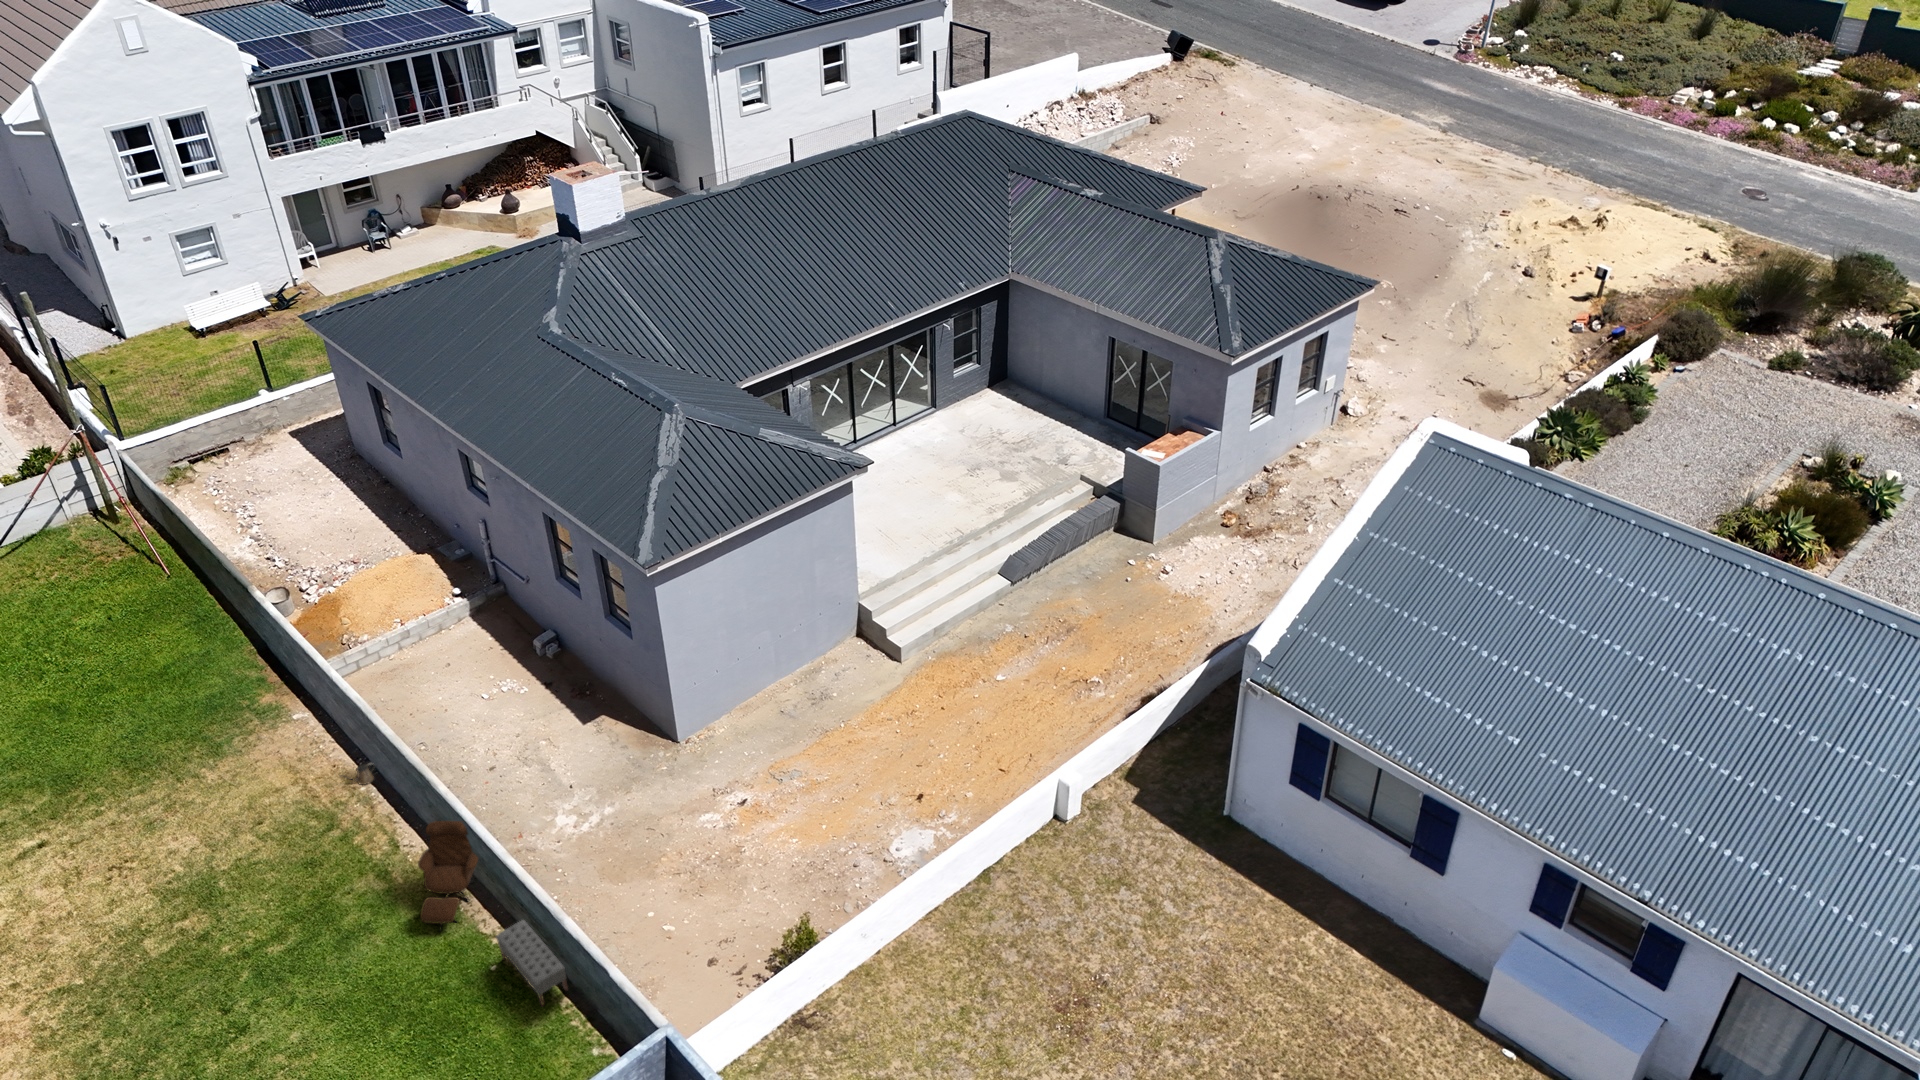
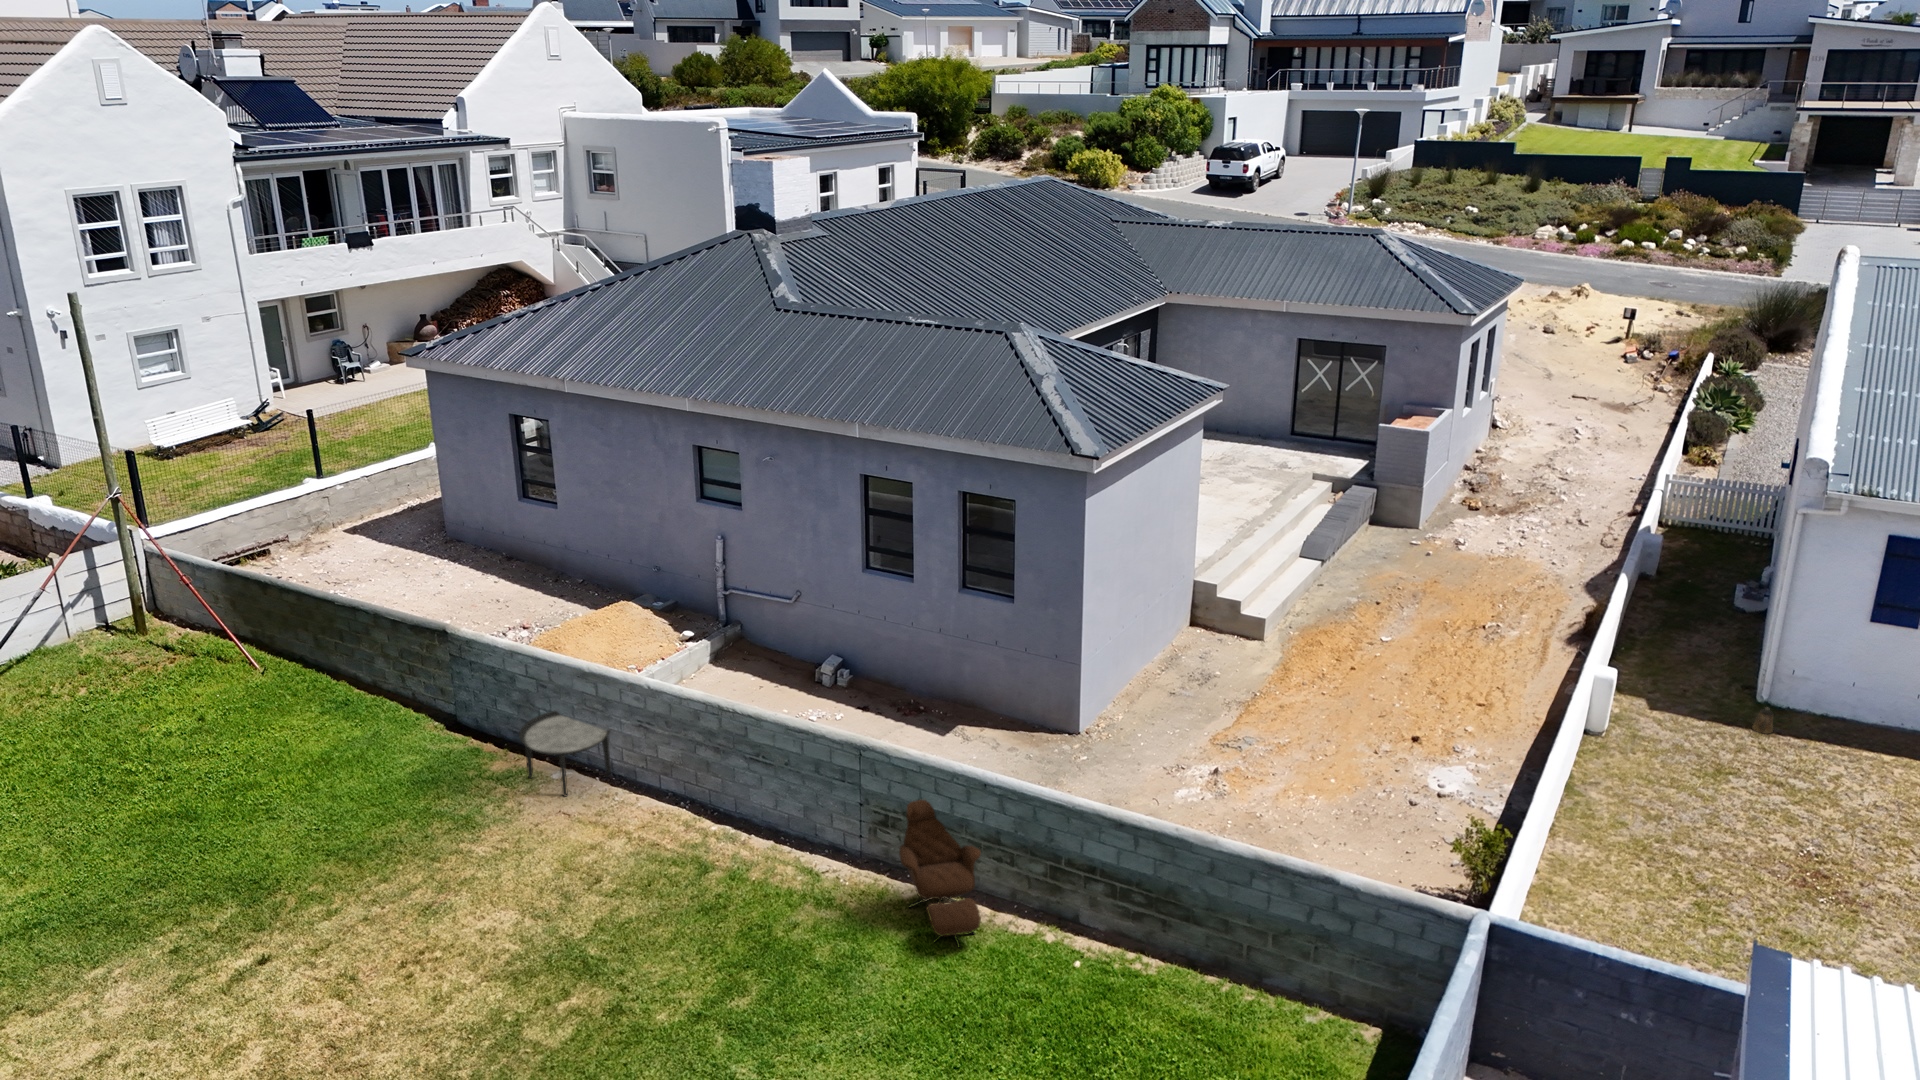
round table: none [247,679,321,749] -> present [519,711,611,796]
watering can: present [347,763,374,785] -> present [1752,708,1773,734]
bench: present [496,920,568,1007] -> none [1074,900,1199,1004]

